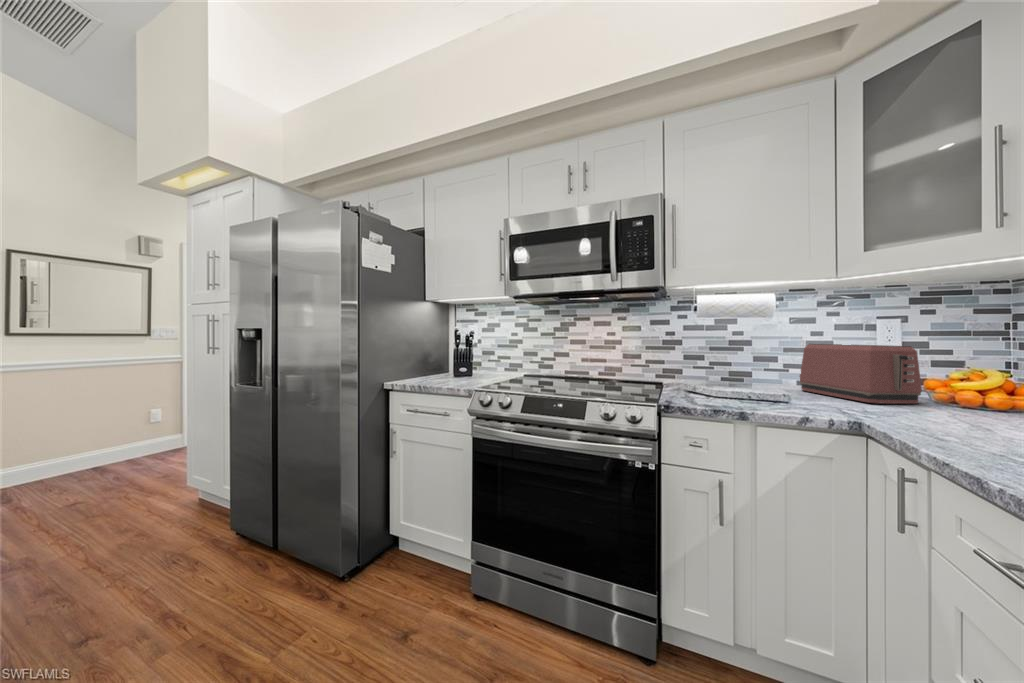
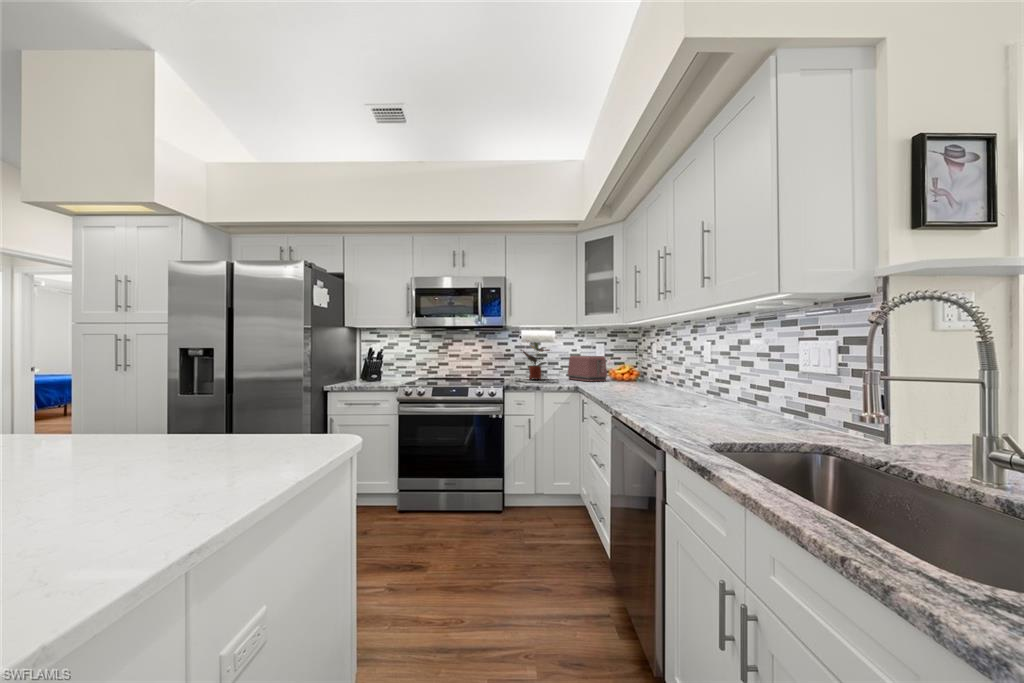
potted plant: none [692,313,762,387] -> present [520,342,550,379]

